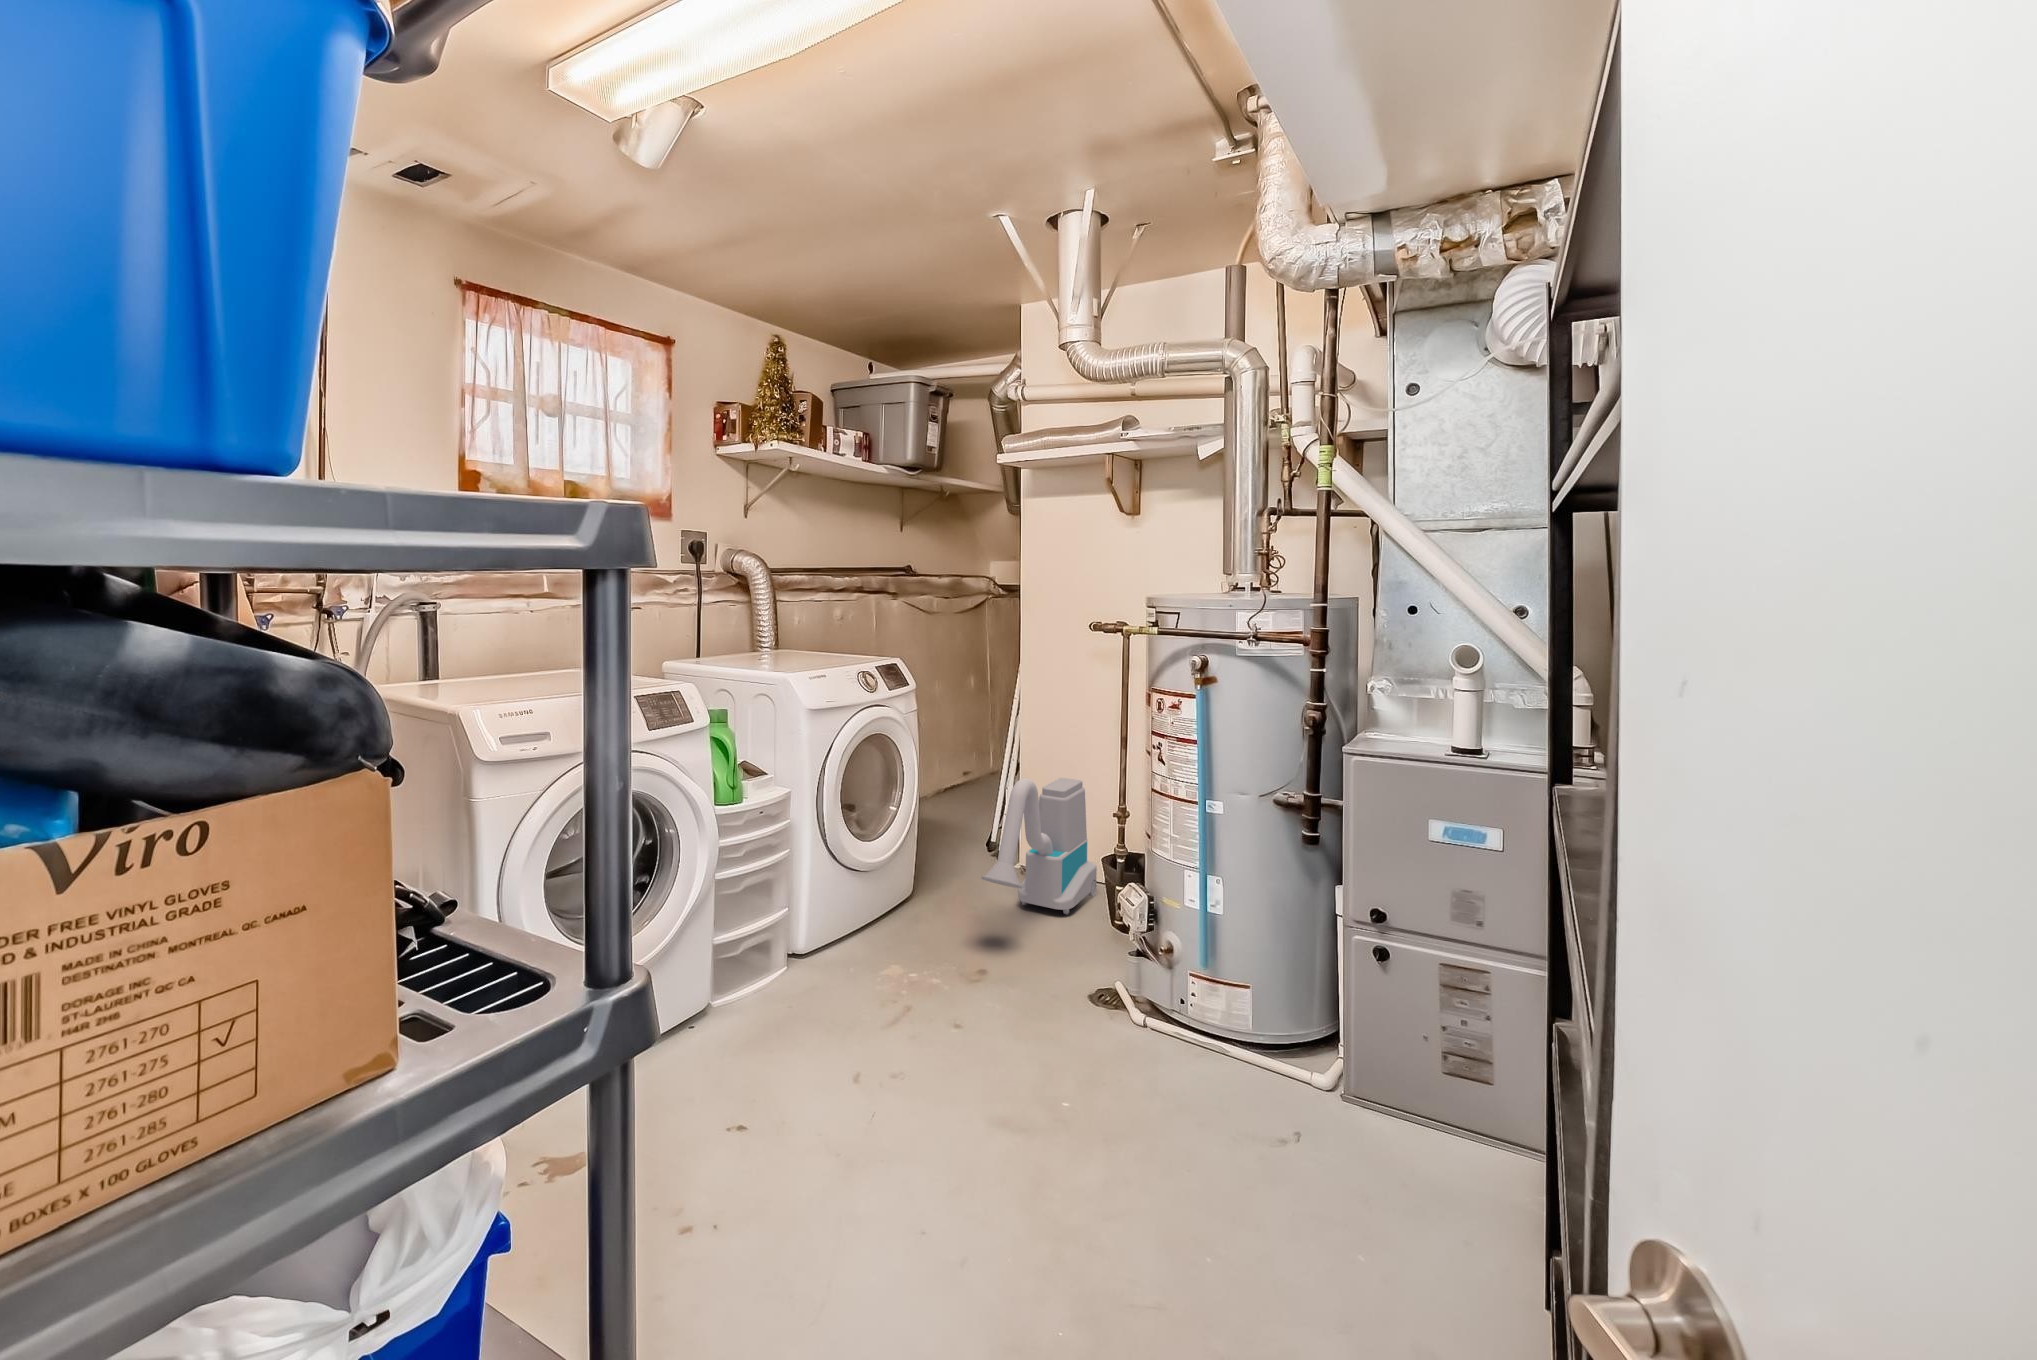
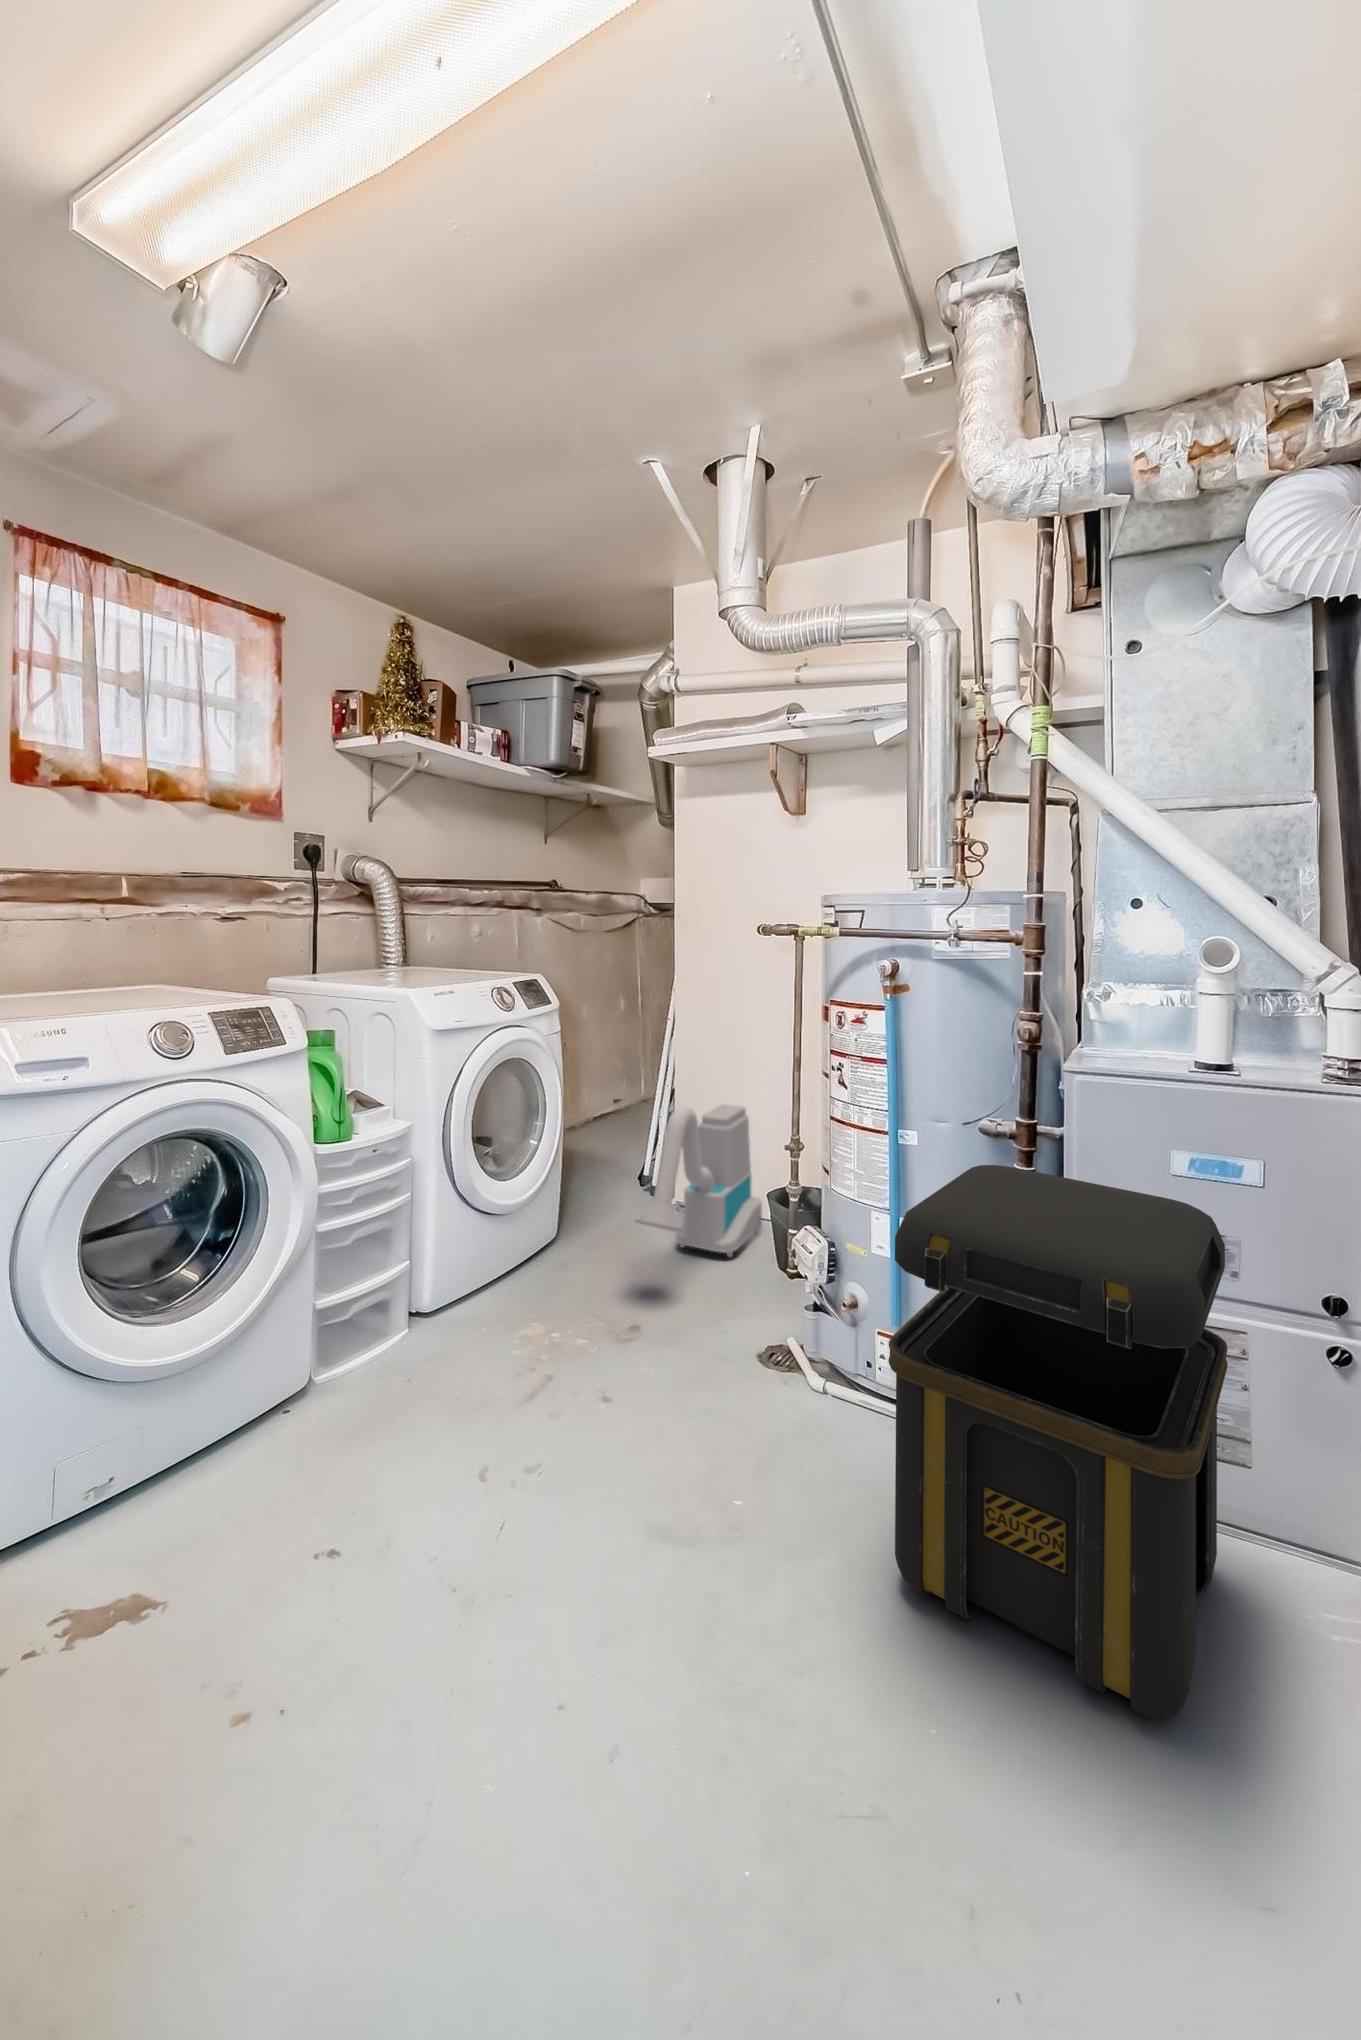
toolbox: none [1185,831,1461,1252] -> present [888,1165,1227,1719]

